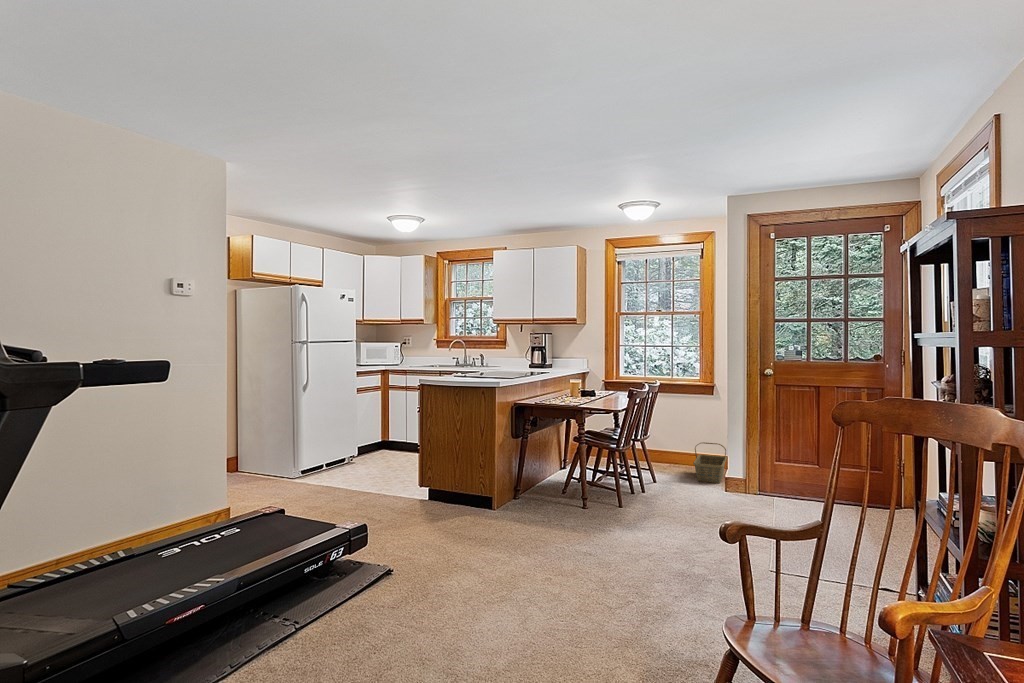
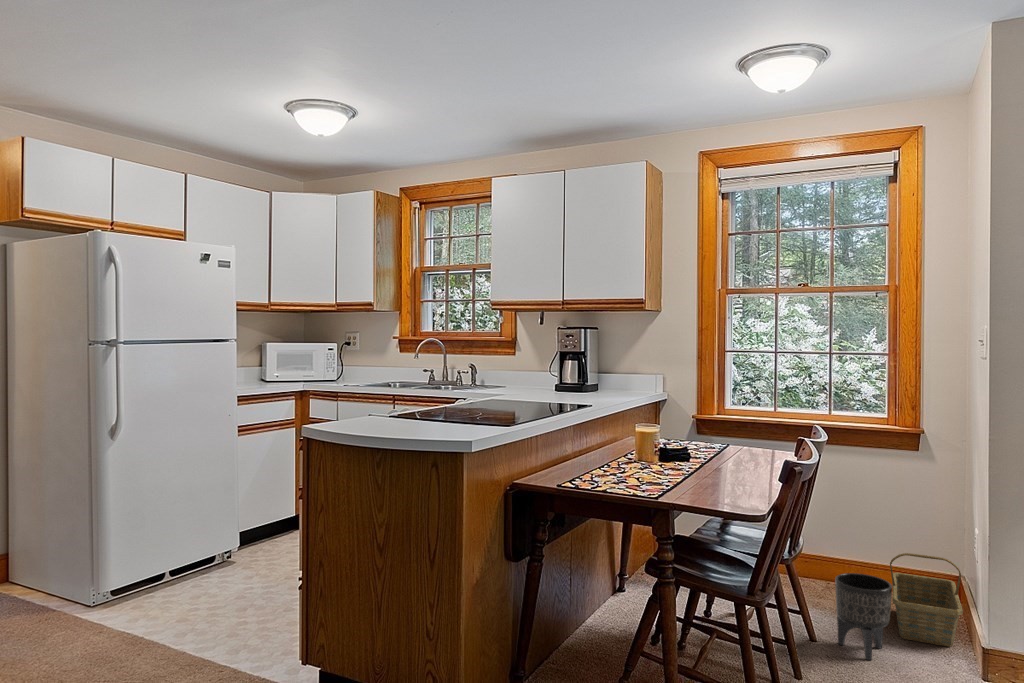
planter: none [665,450,690,488] -> present [835,573,892,660]

